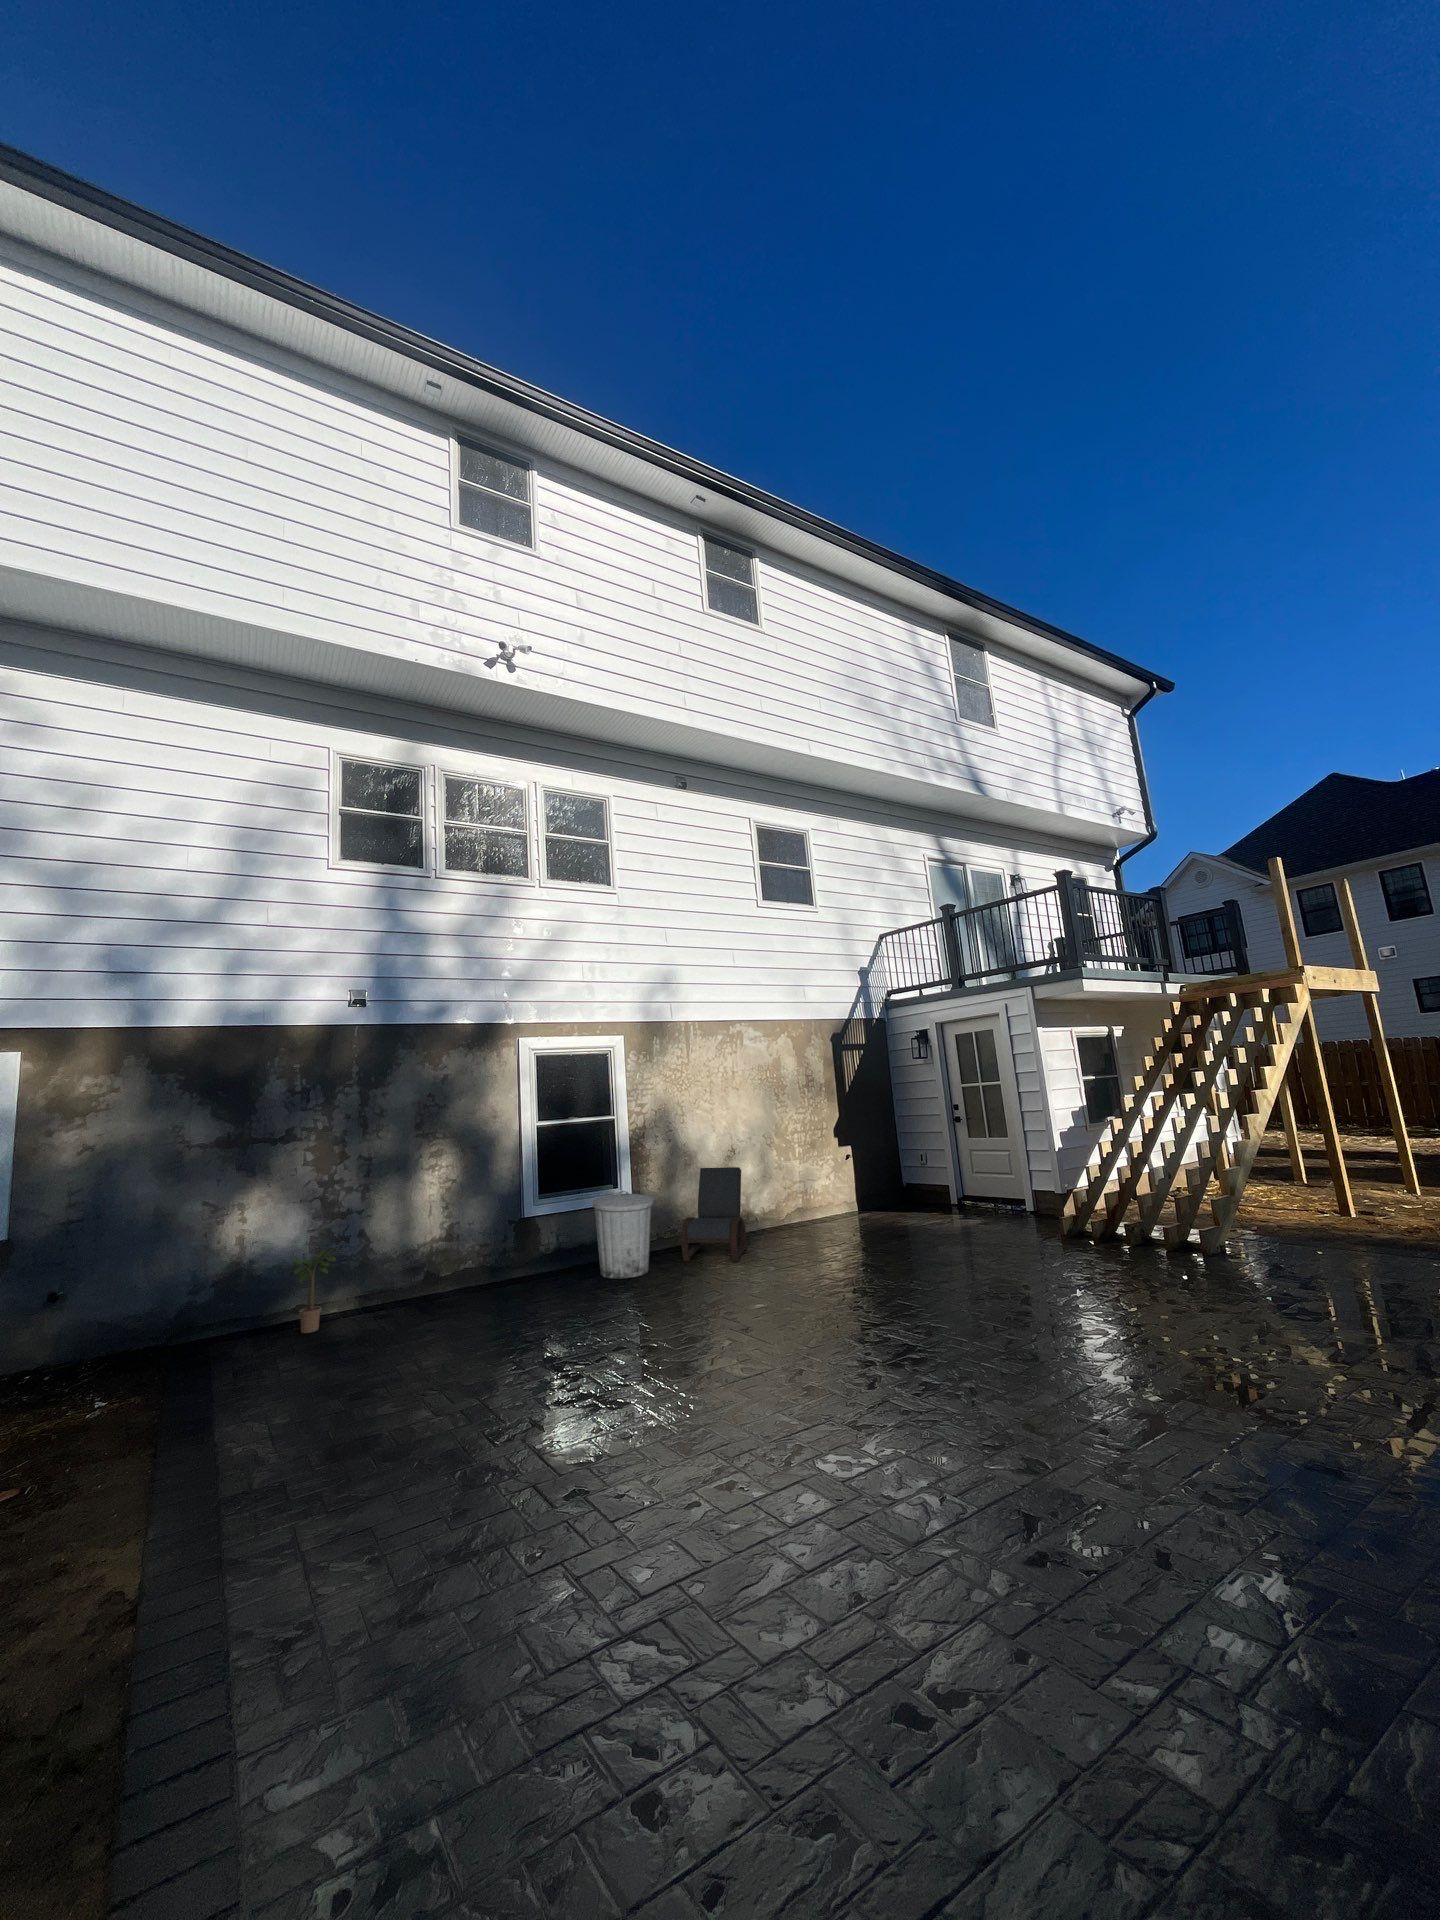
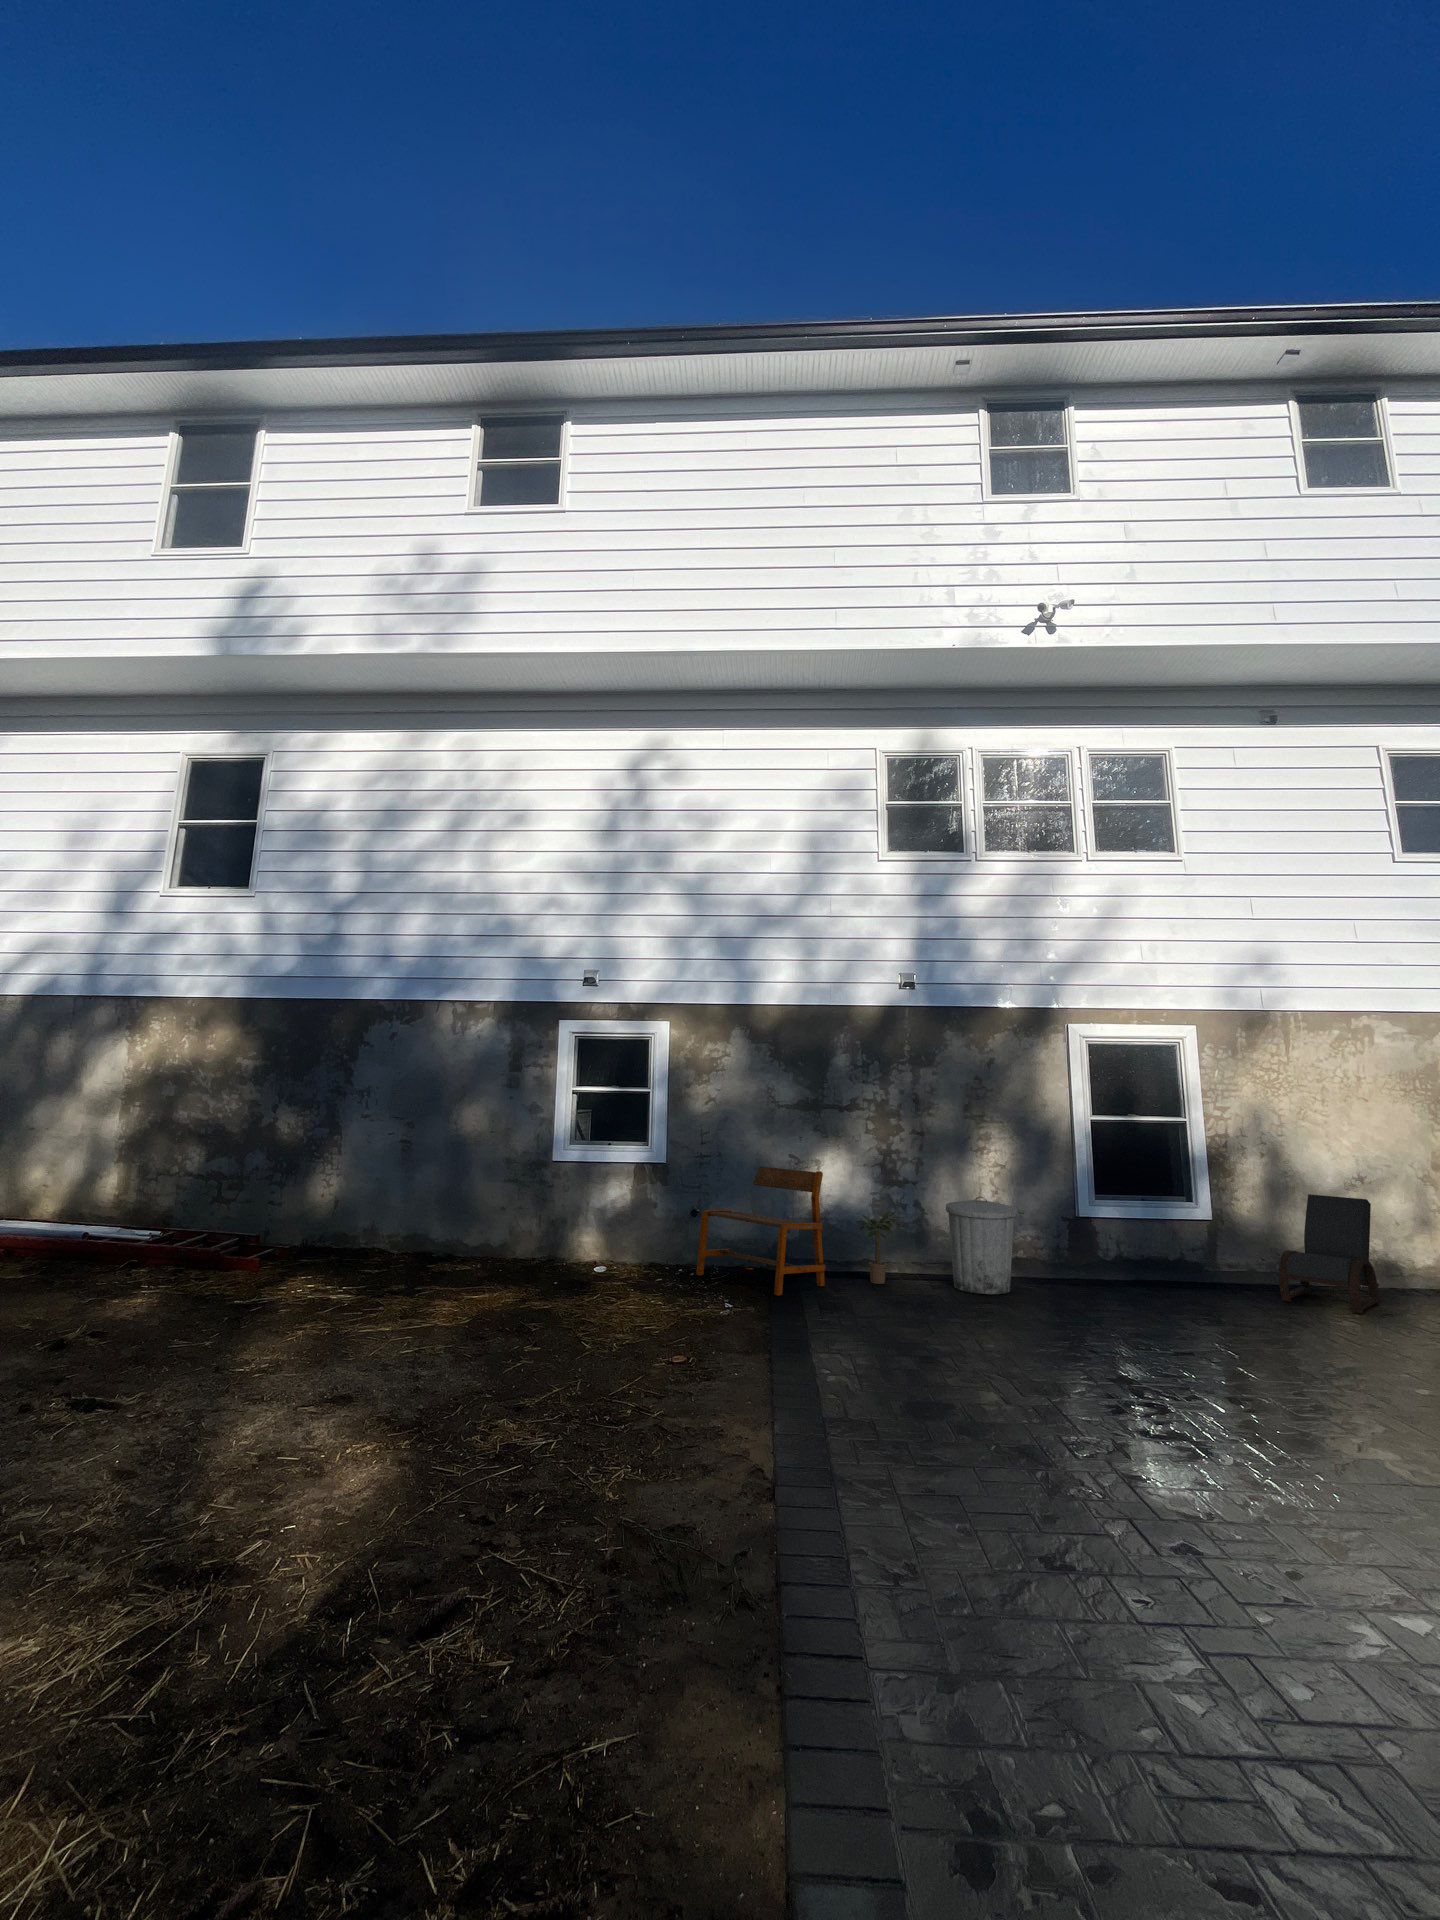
trash can: present [593,1191,654,1279] -> present [946,1197,1017,1294]
bench: none [45,1219,242,1387] -> present [696,1166,825,1295]

